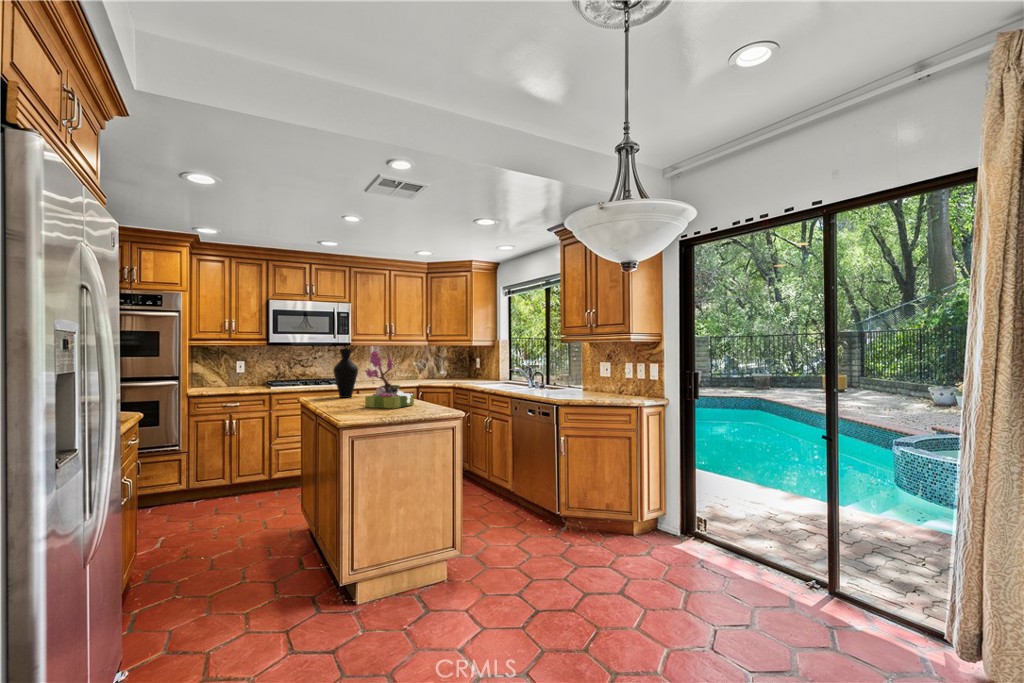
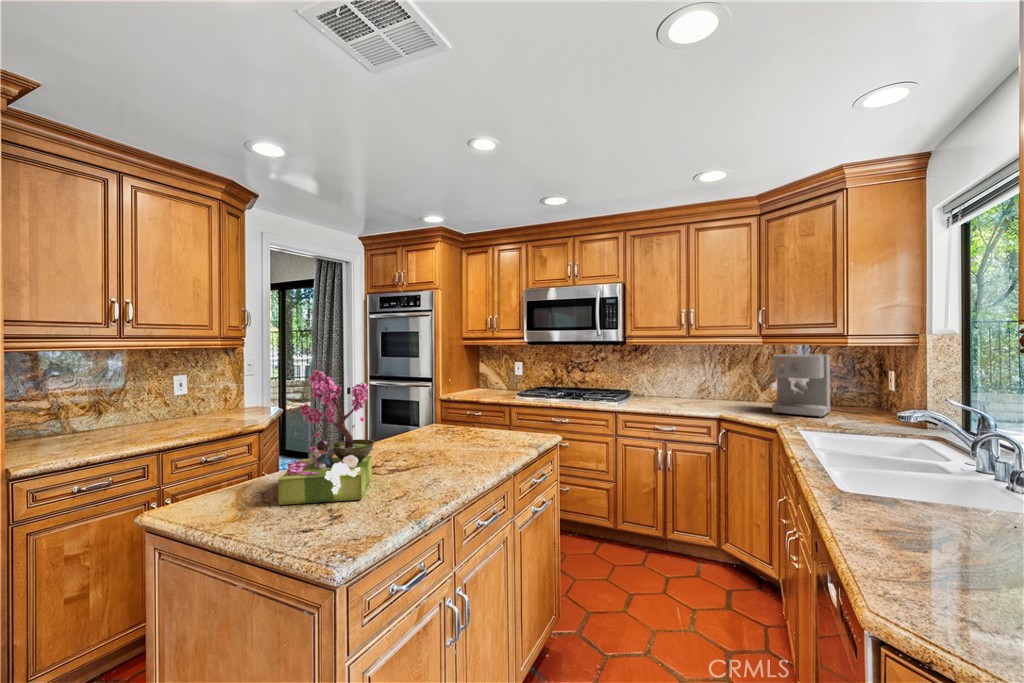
vase: present [333,349,358,398] -> none [416,358,456,440]
coffee maker: none [438,351,462,381] -> present [772,354,830,417]

